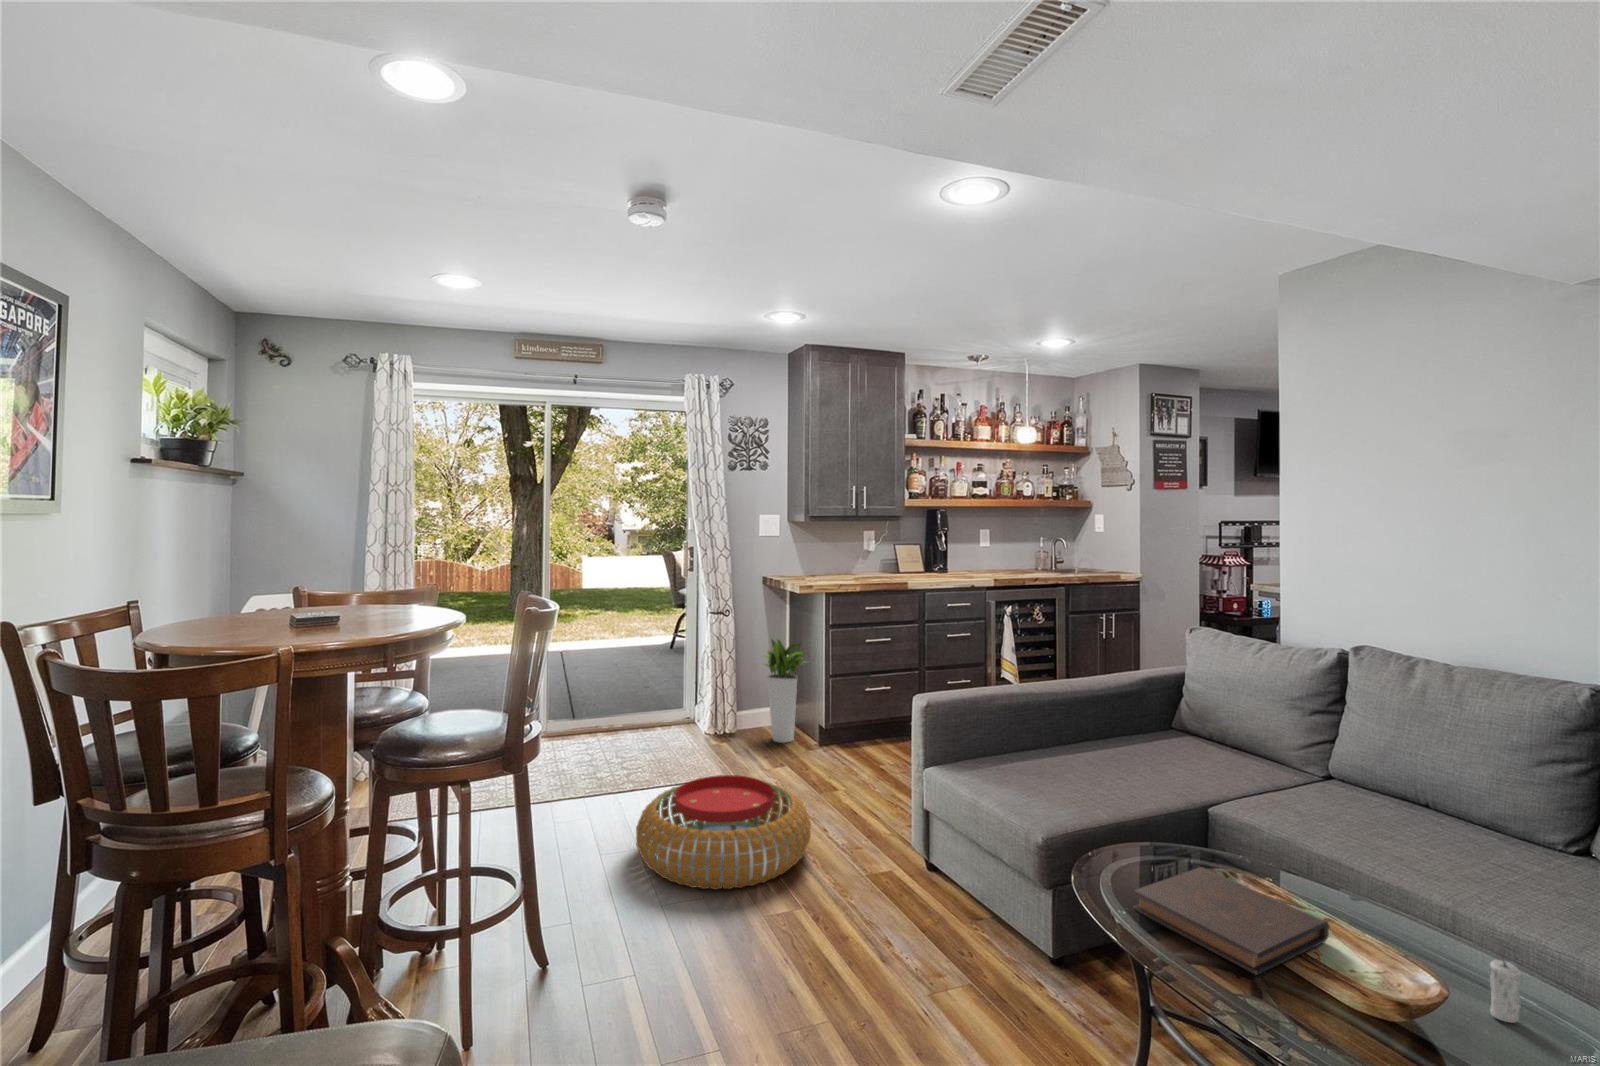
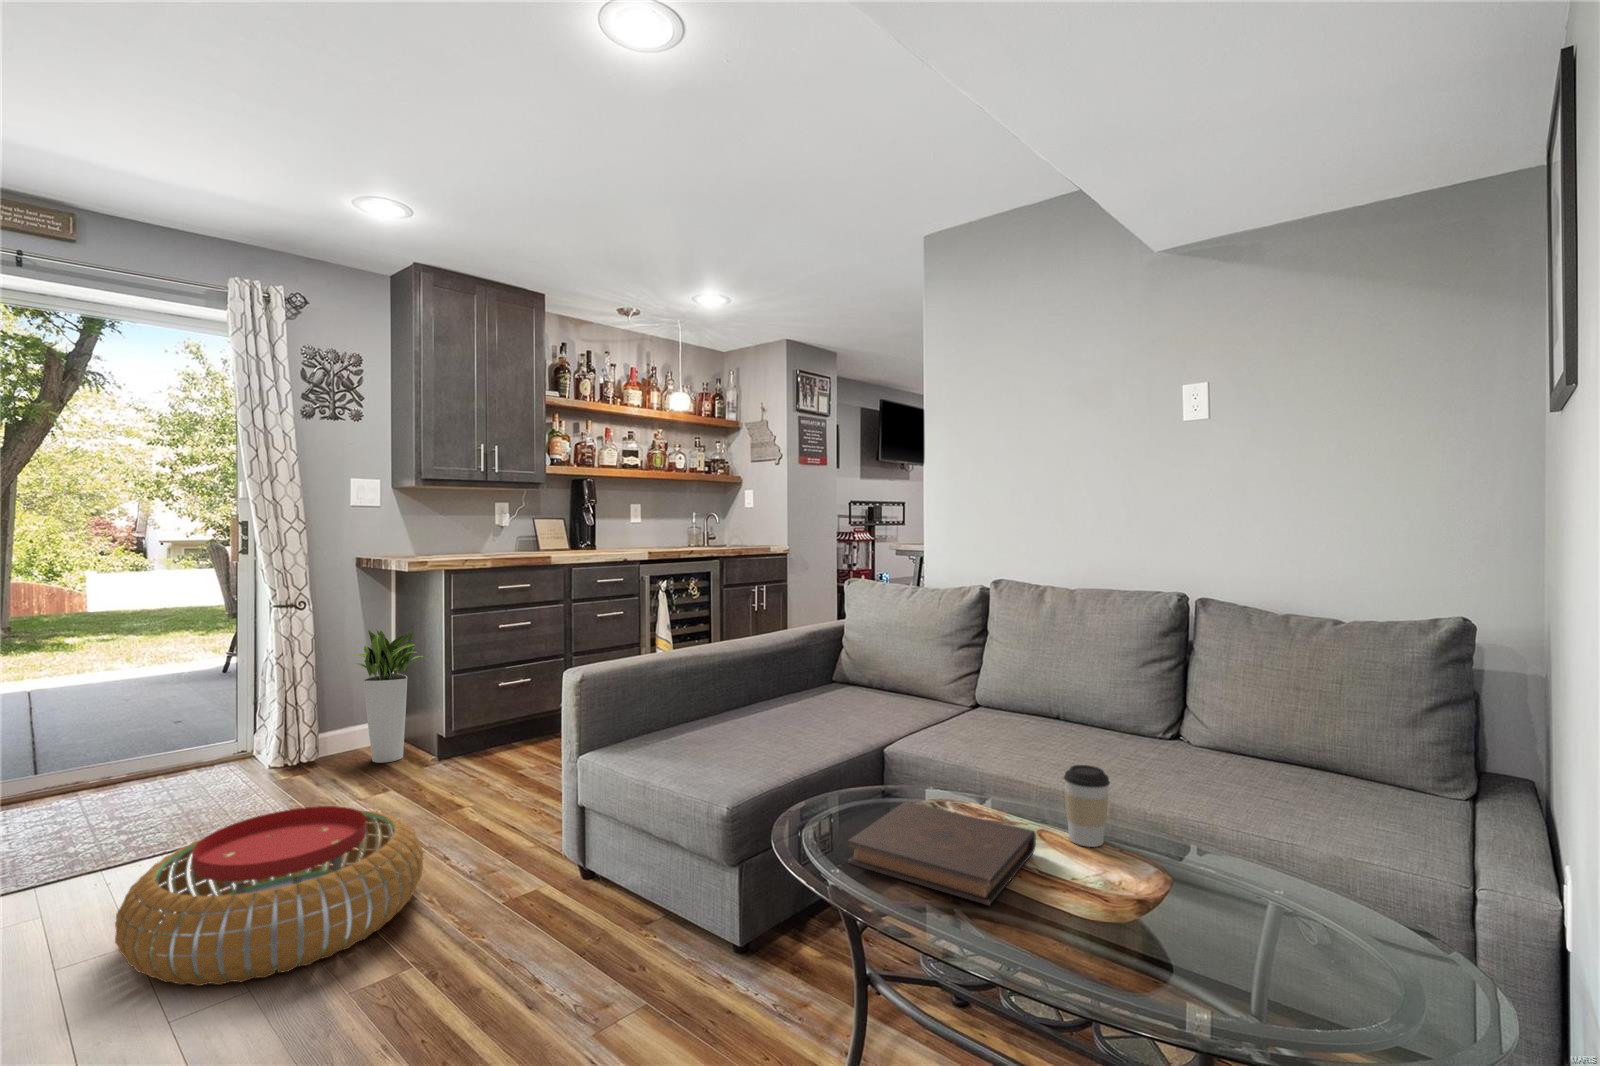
coffee cup: none [1369,869,1423,953] -> present [1064,765,1110,847]
candle: present [1490,960,1521,1023] -> none [1181,822,1207,891]

